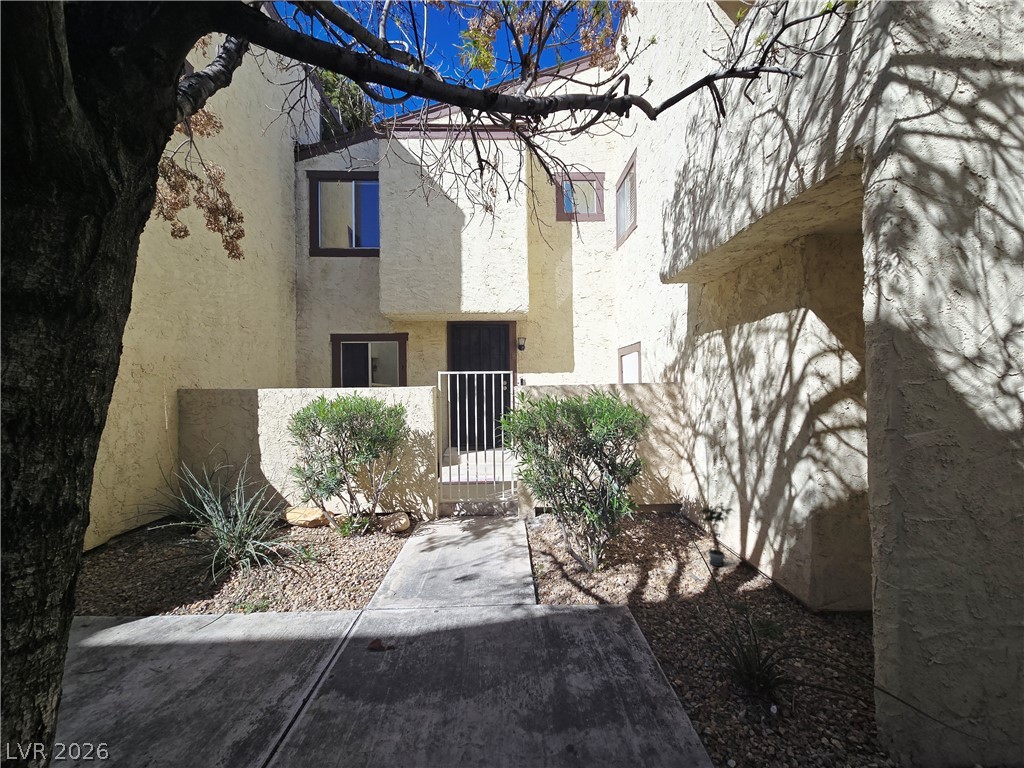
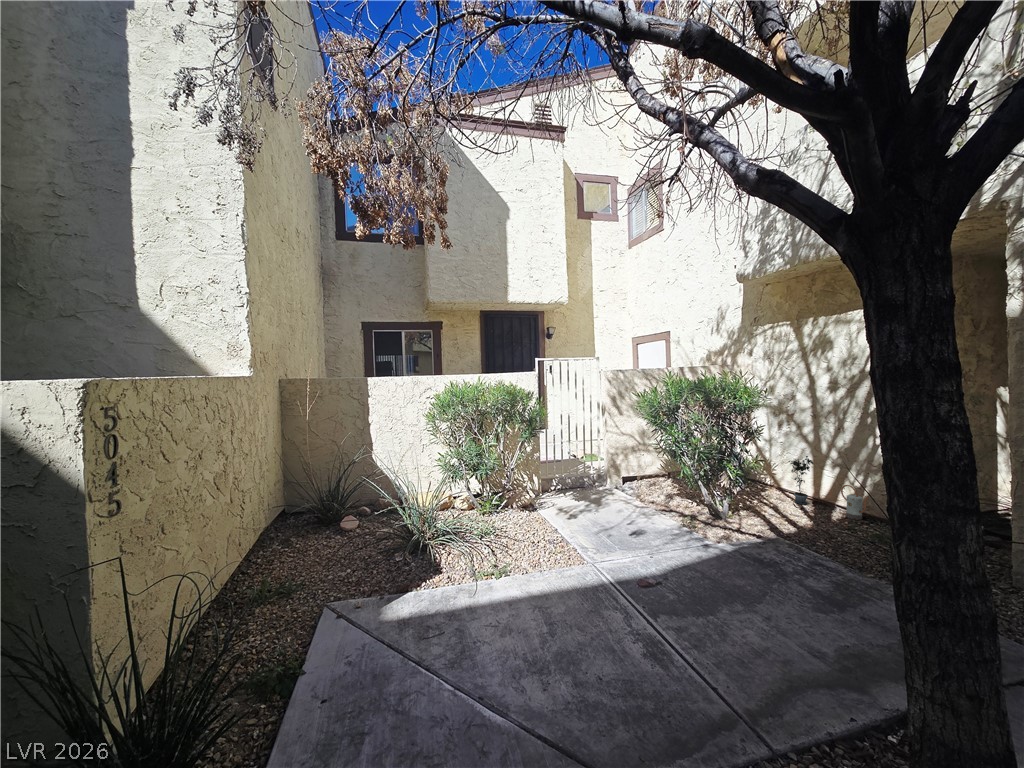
watering can: none [754,546,777,596] -> present [841,485,869,520]

